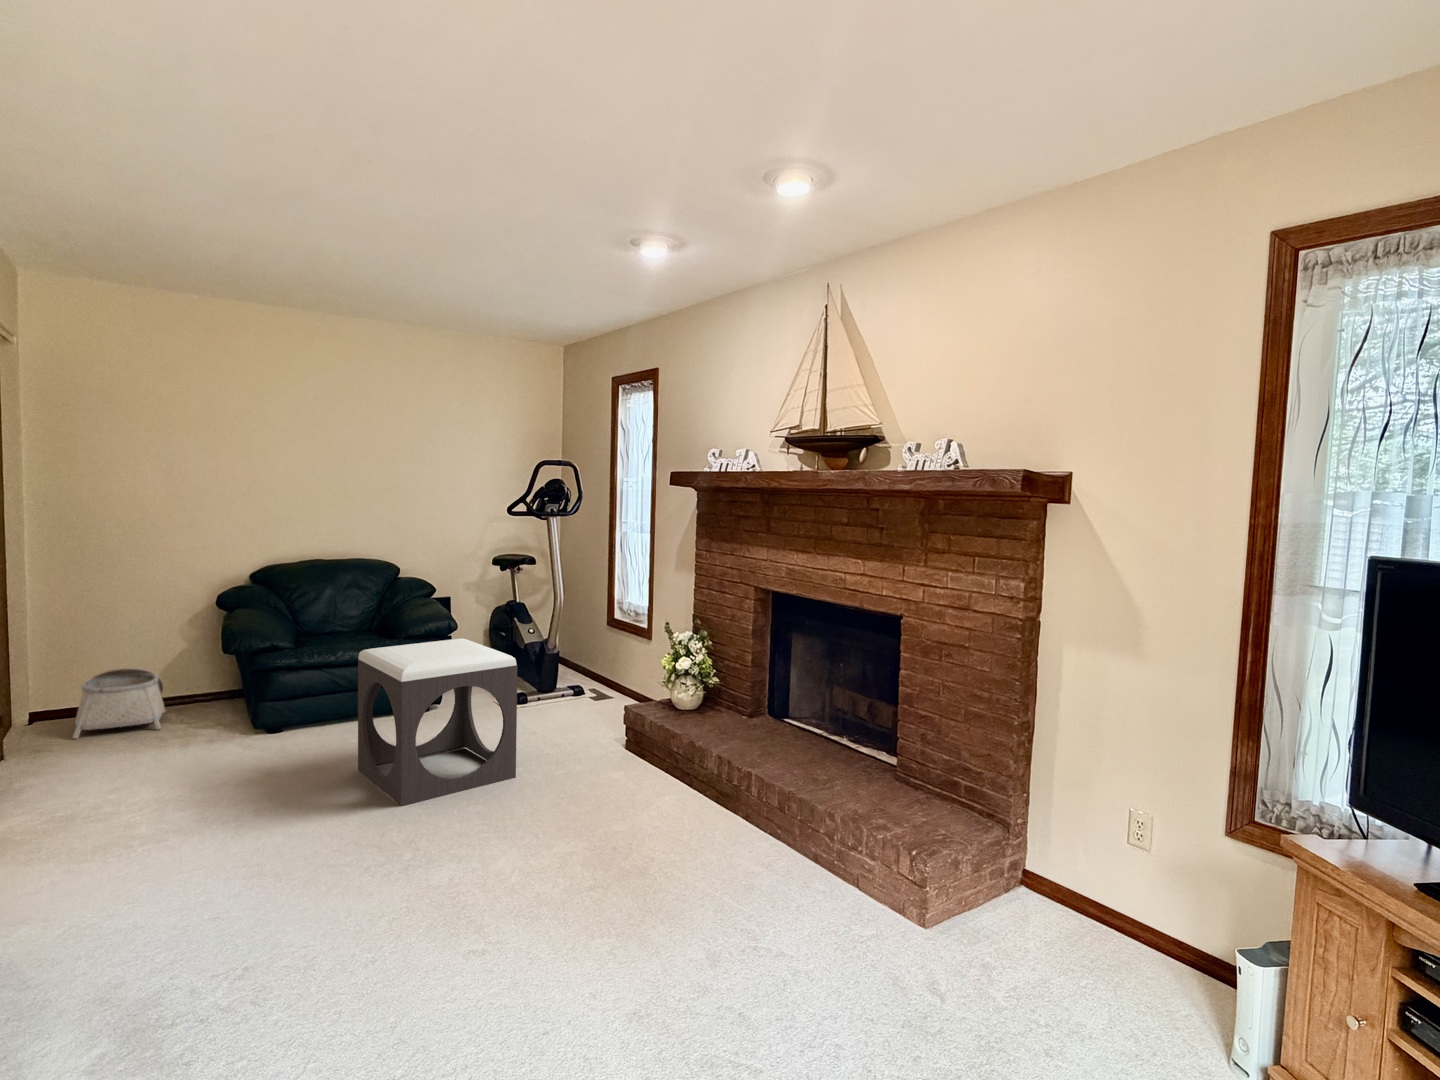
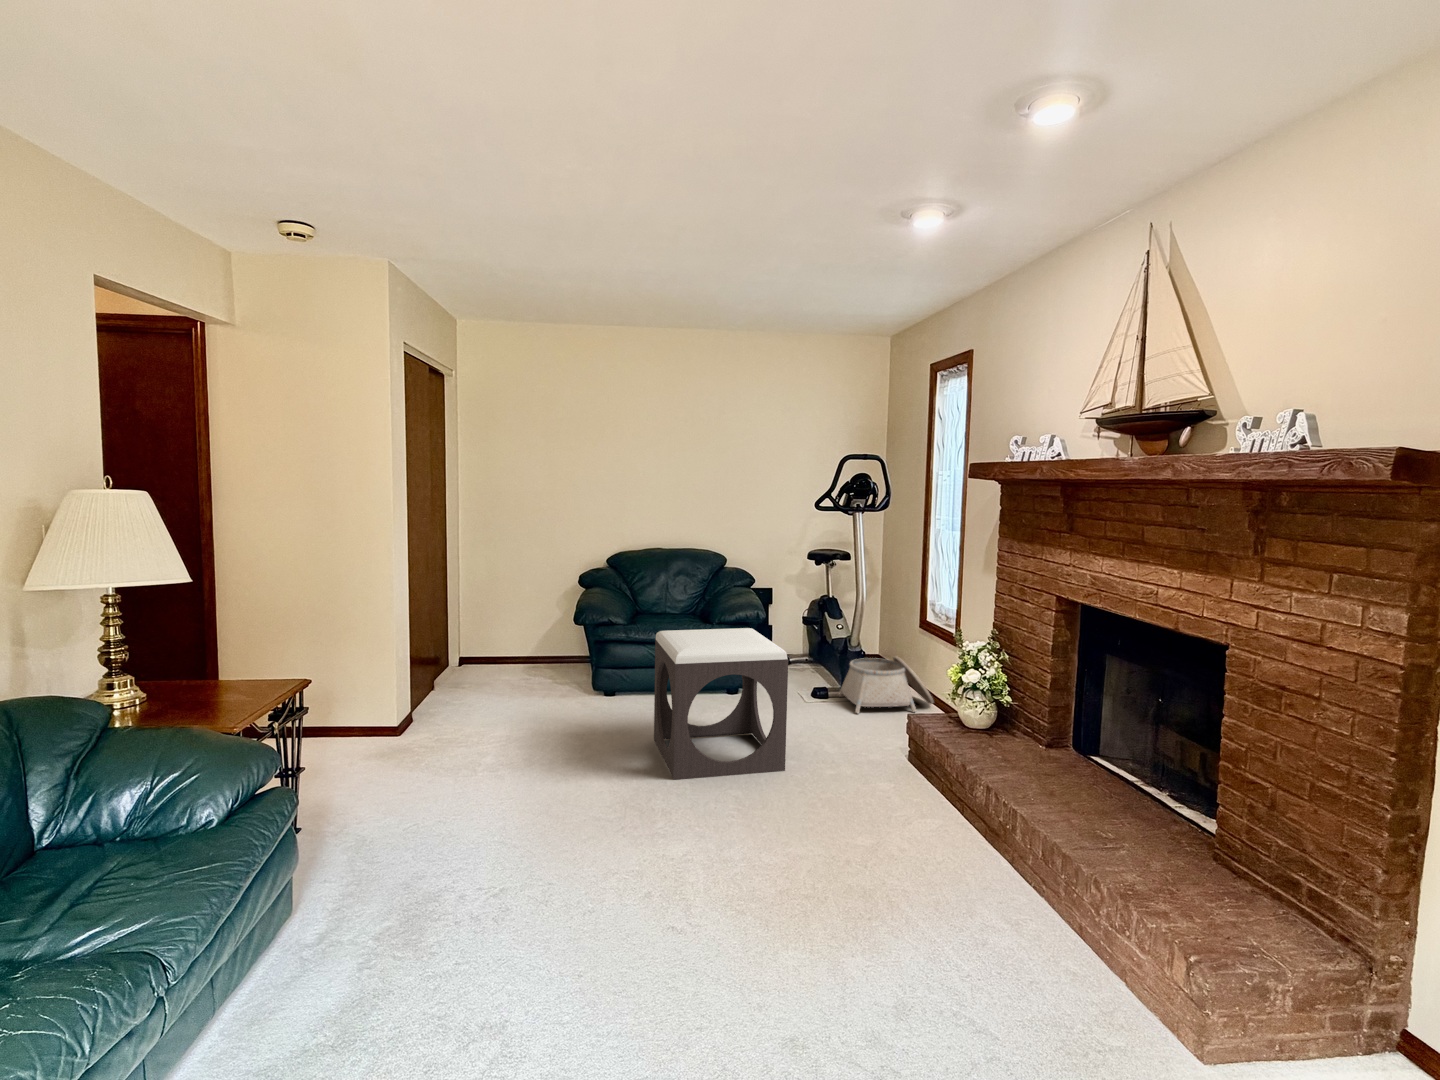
basket: present [73,667,165,738] -> present [838,656,933,713]

